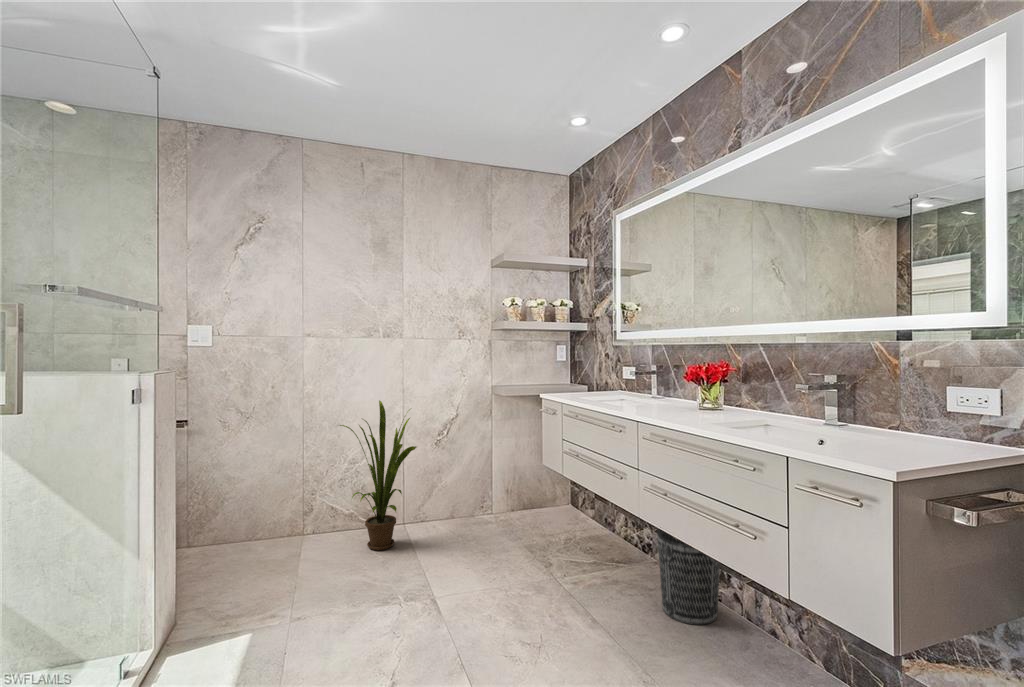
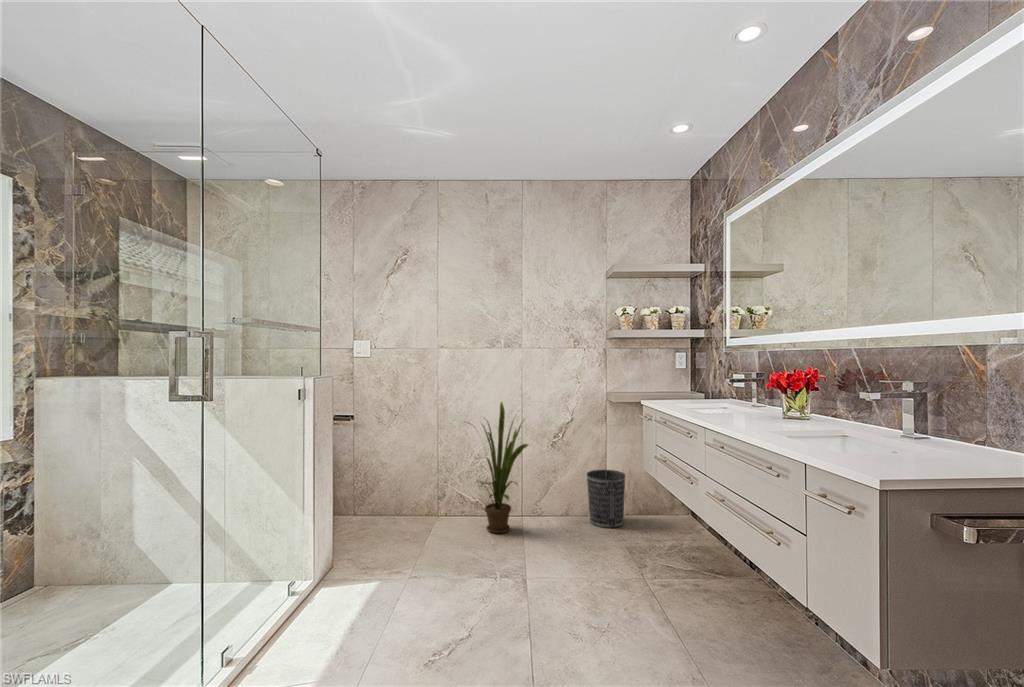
wastebasket: present [657,529,720,625] -> present [587,470,625,528]

